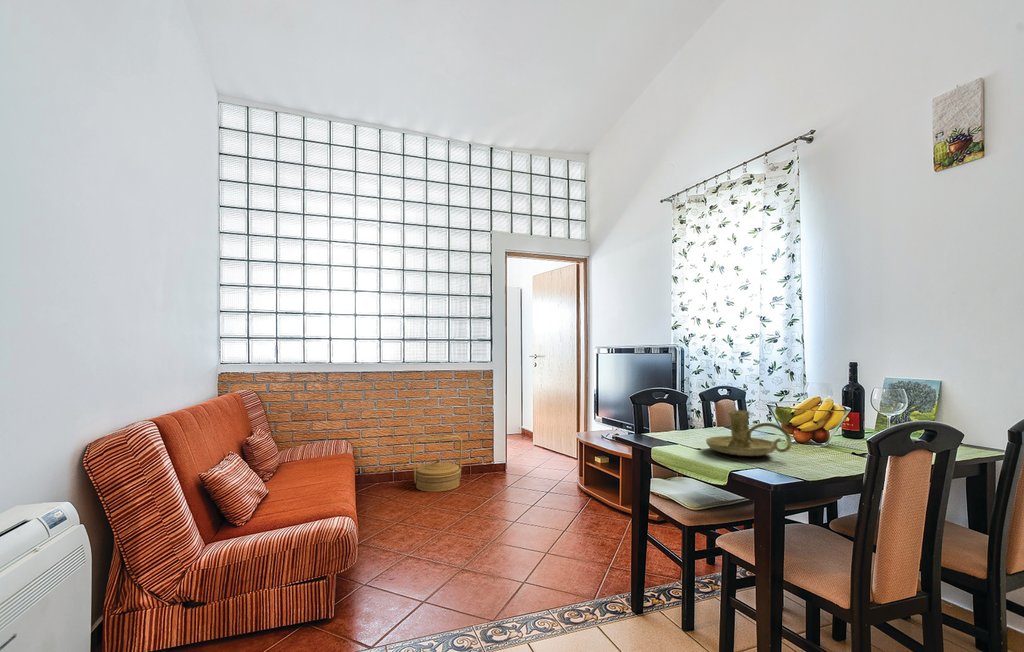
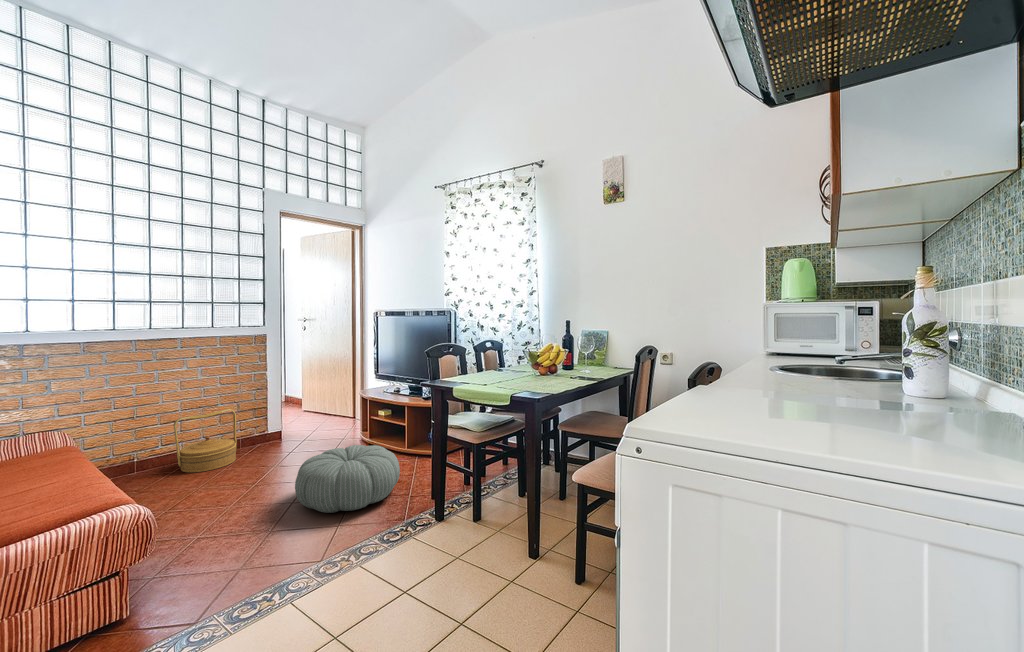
candle holder: present [706,410,792,456] -> none [489,359,543,390]
pouf: none [489,493,601,570] -> present [295,445,400,513]

